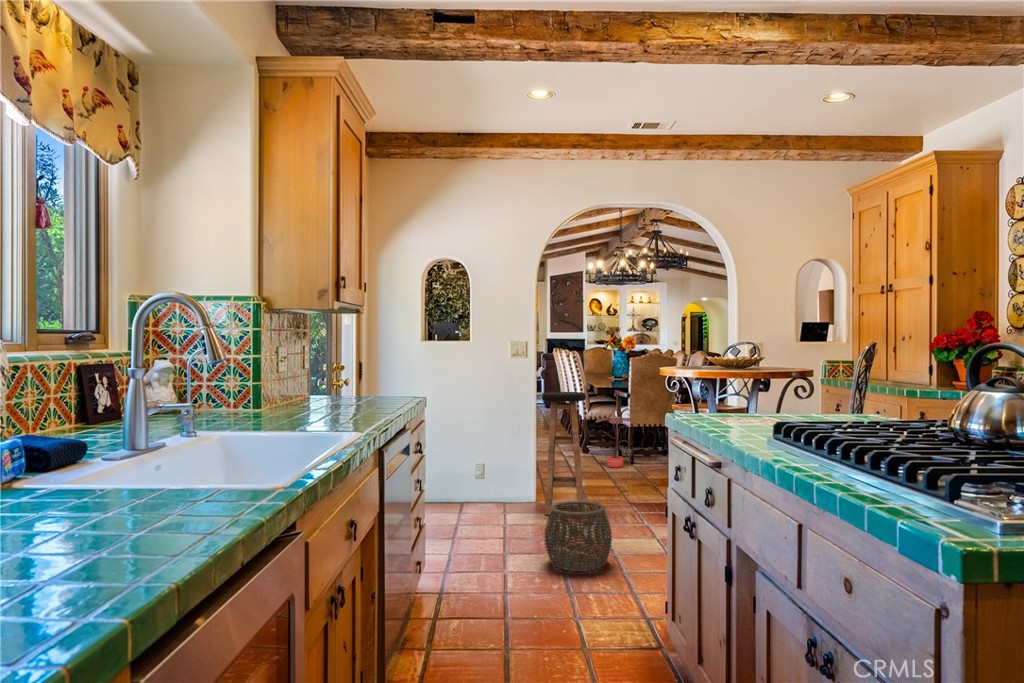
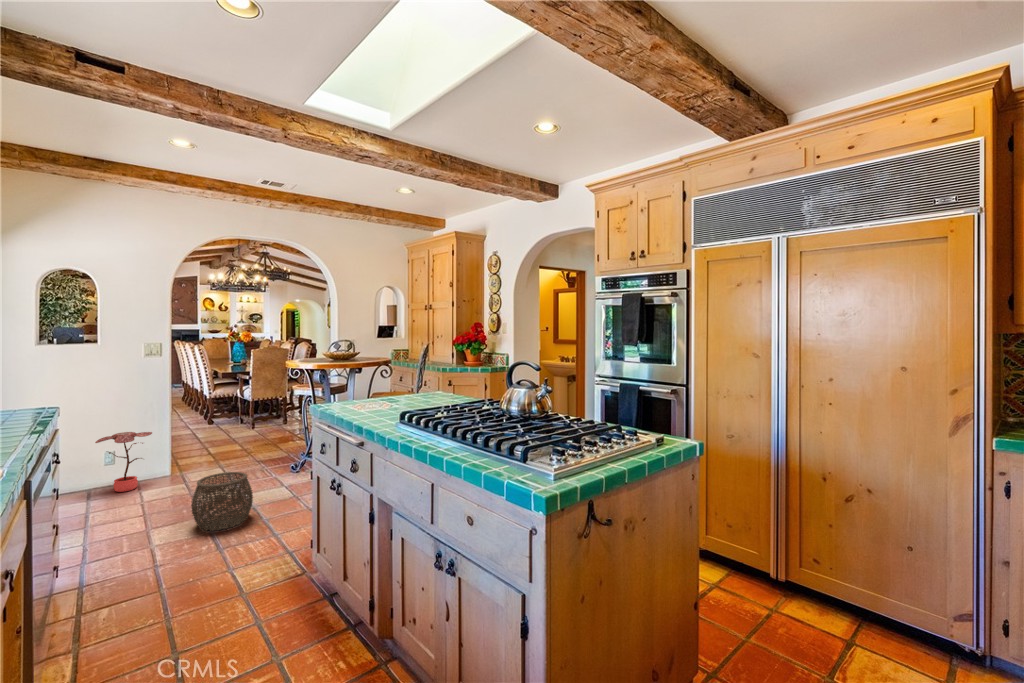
bar stool: present [542,392,586,515] -> none [178,383,220,485]
potted plant: present [596,417,634,468] -> present [95,432,152,492]

